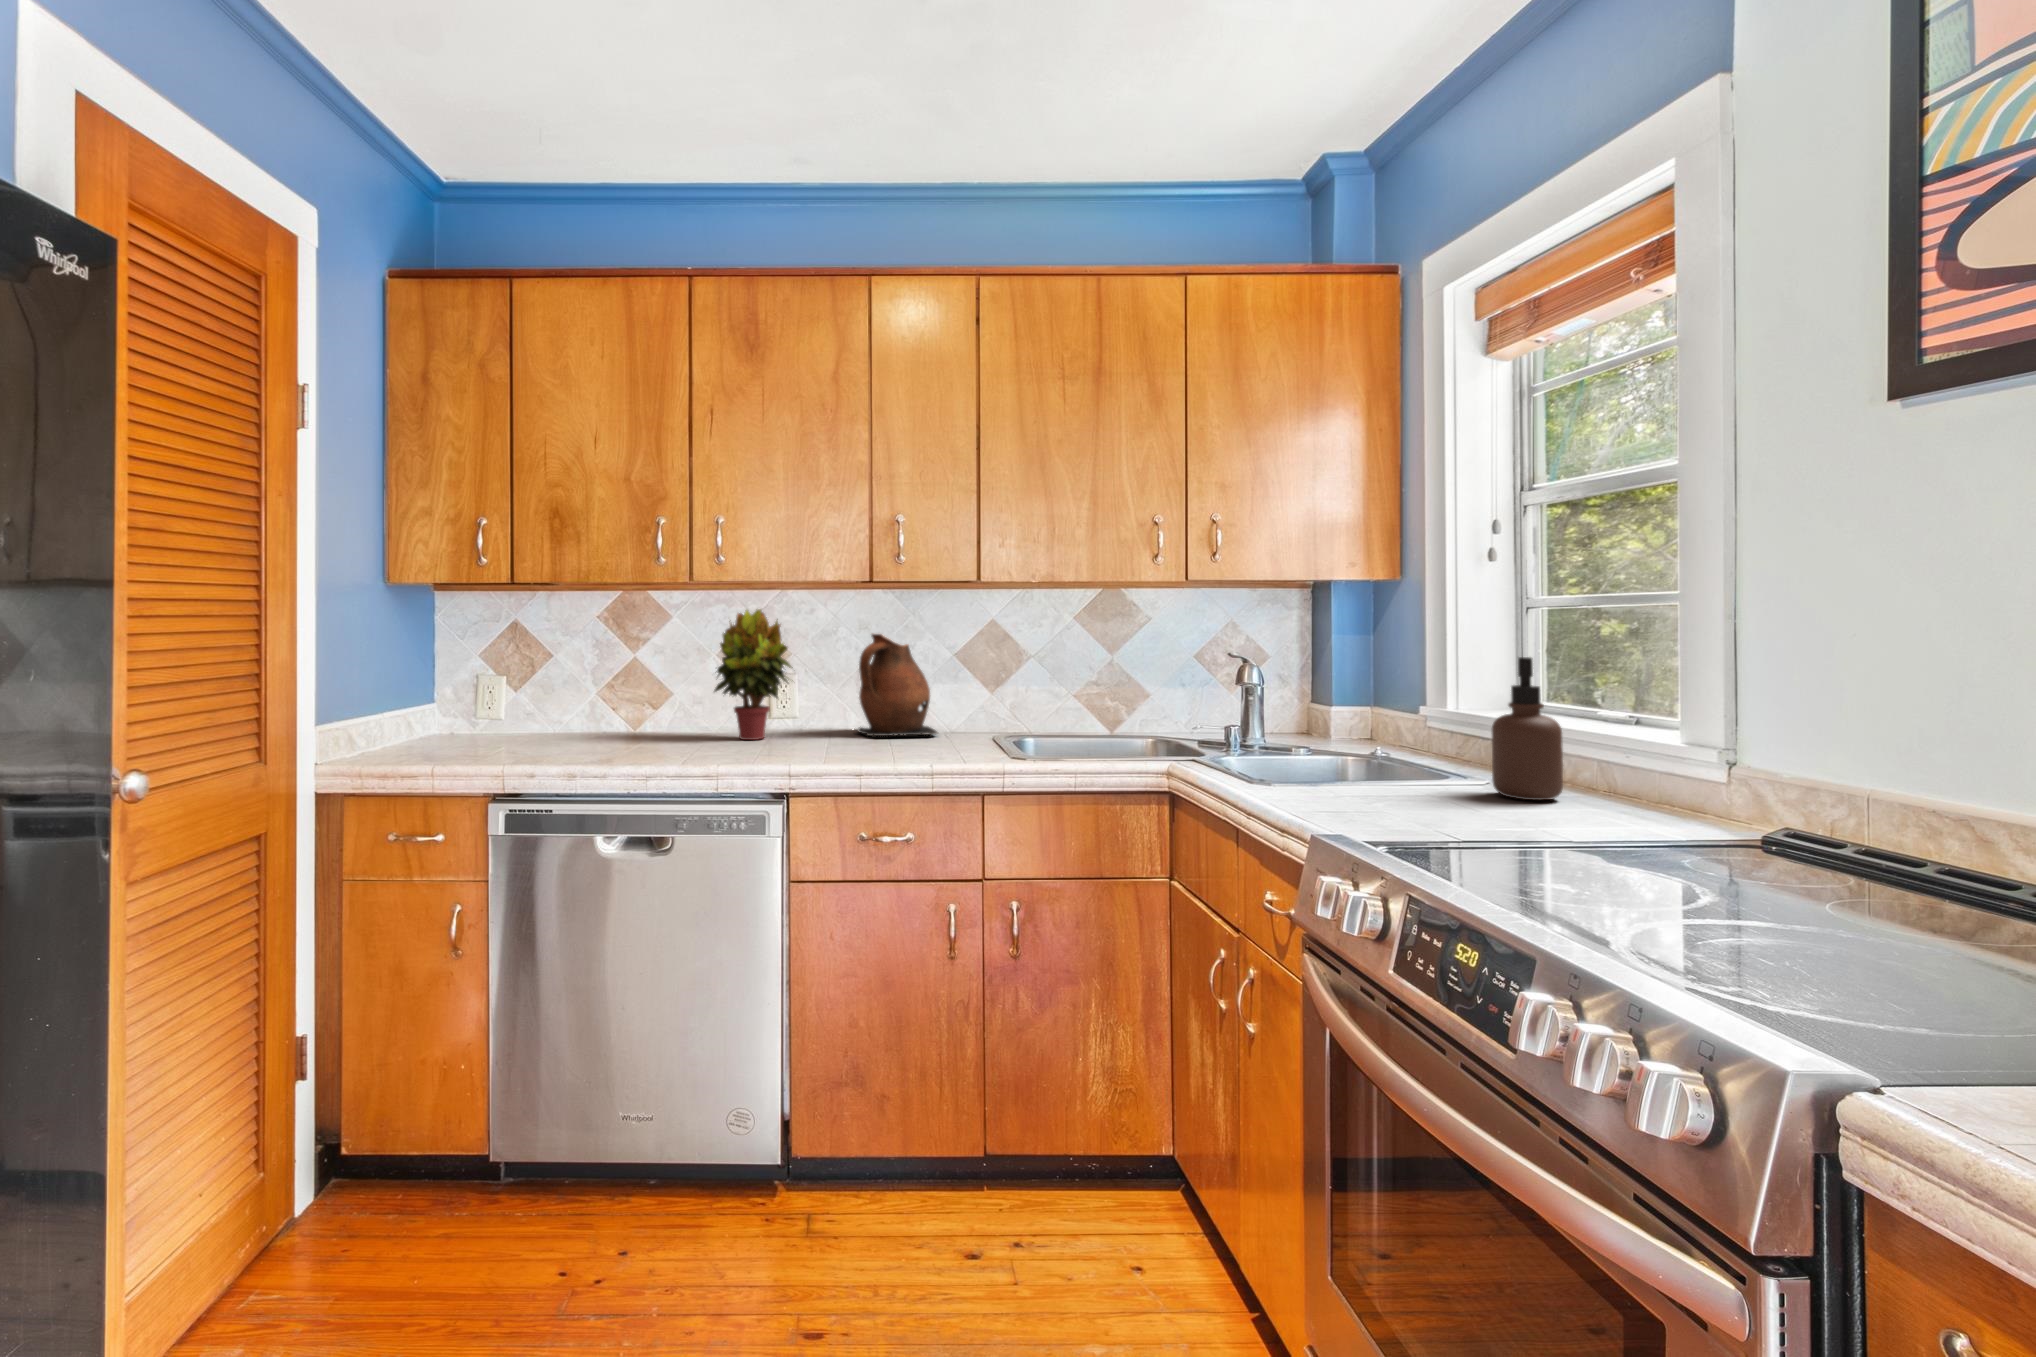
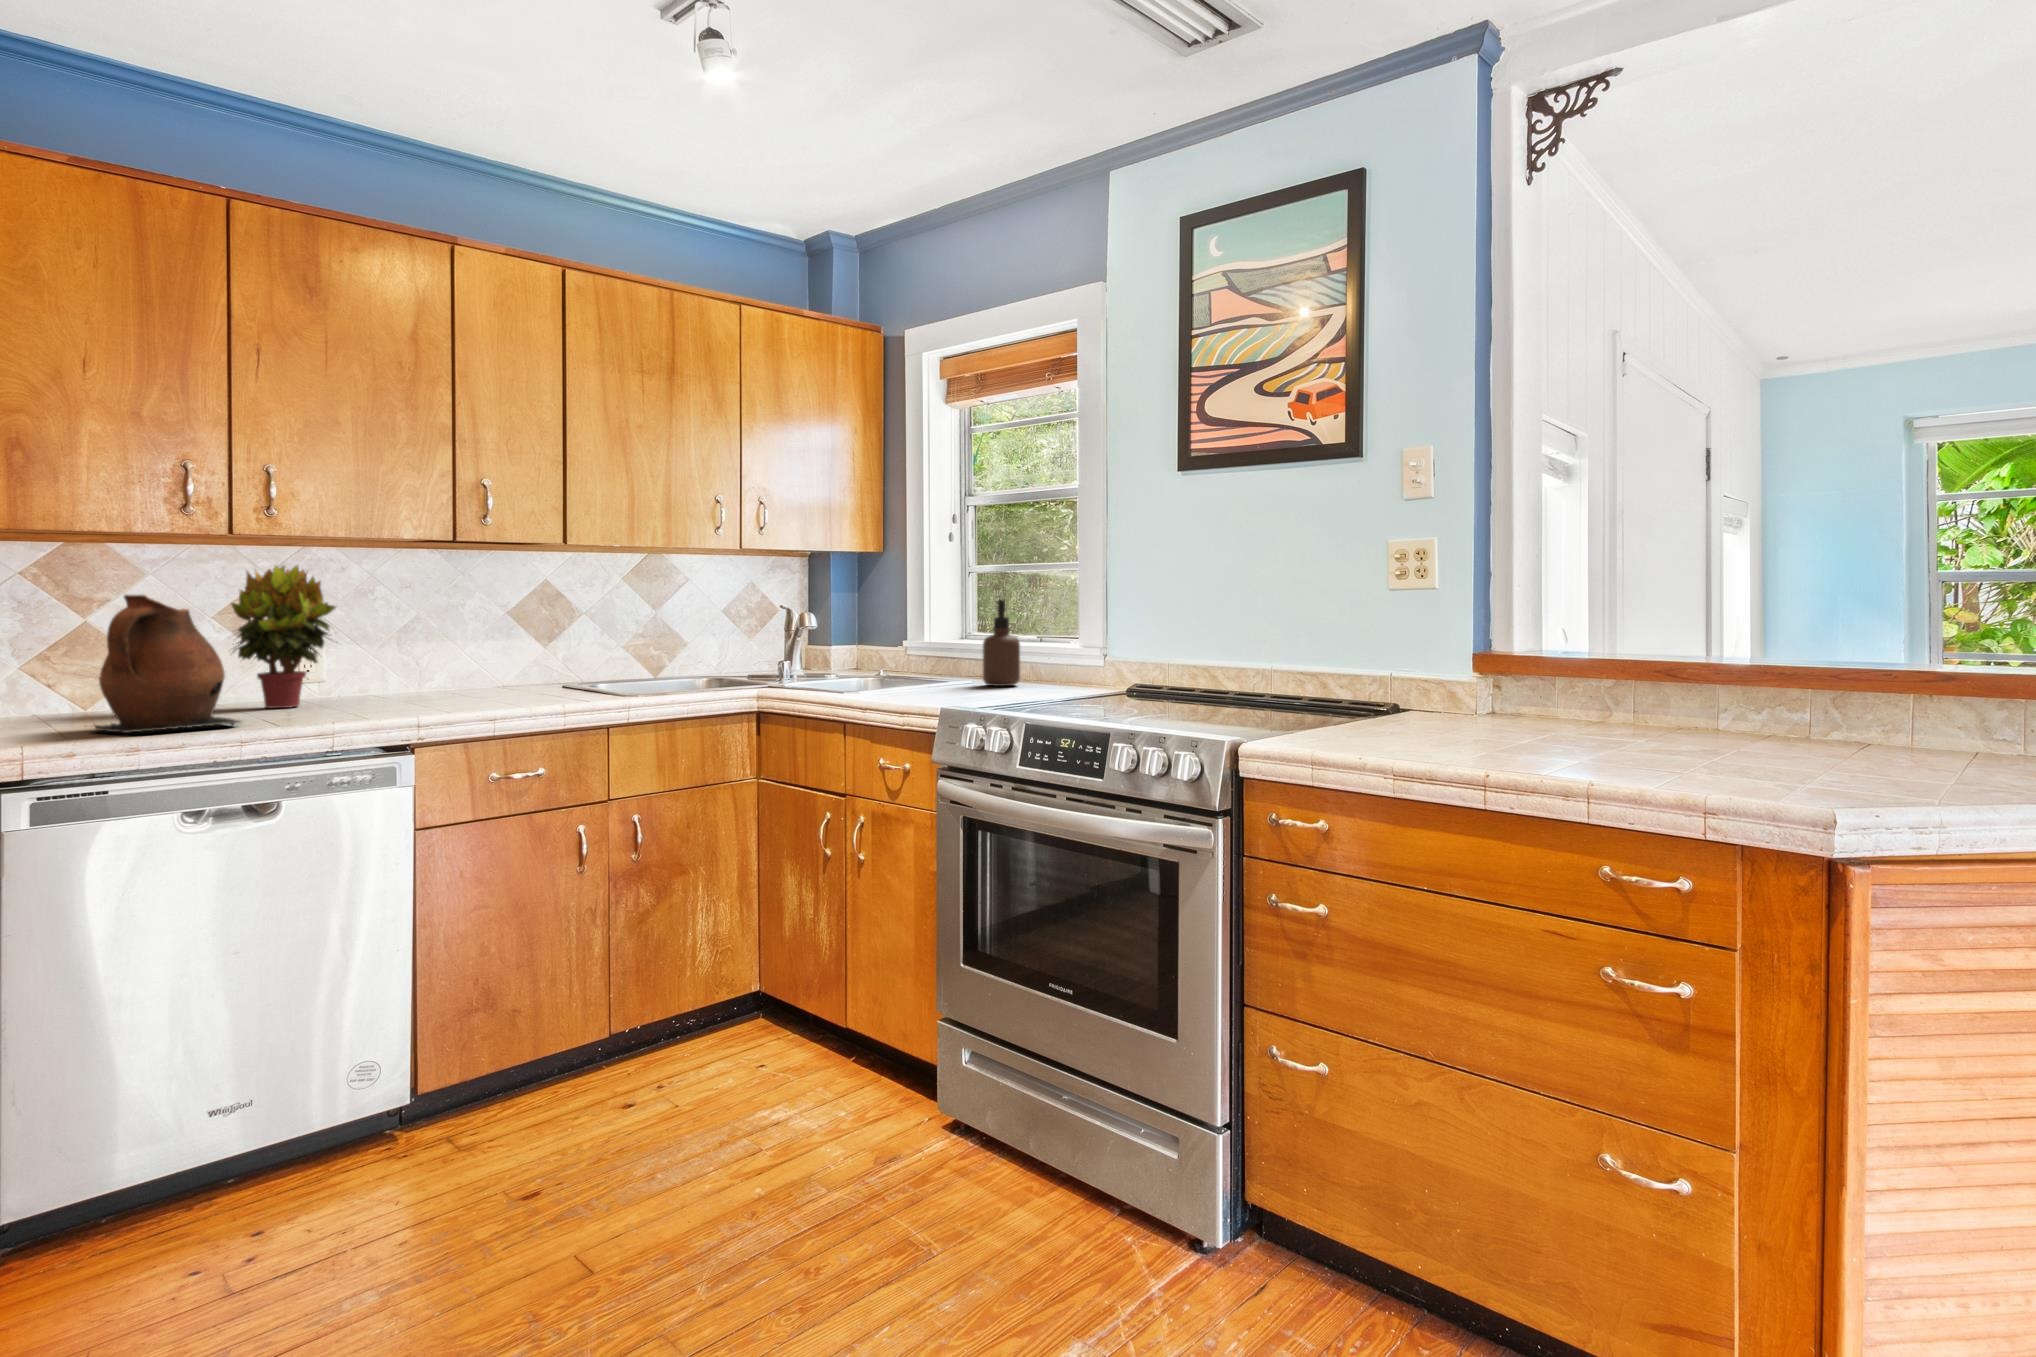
ceramic pitcher: present [858,634,938,736] -> present [95,595,241,733]

